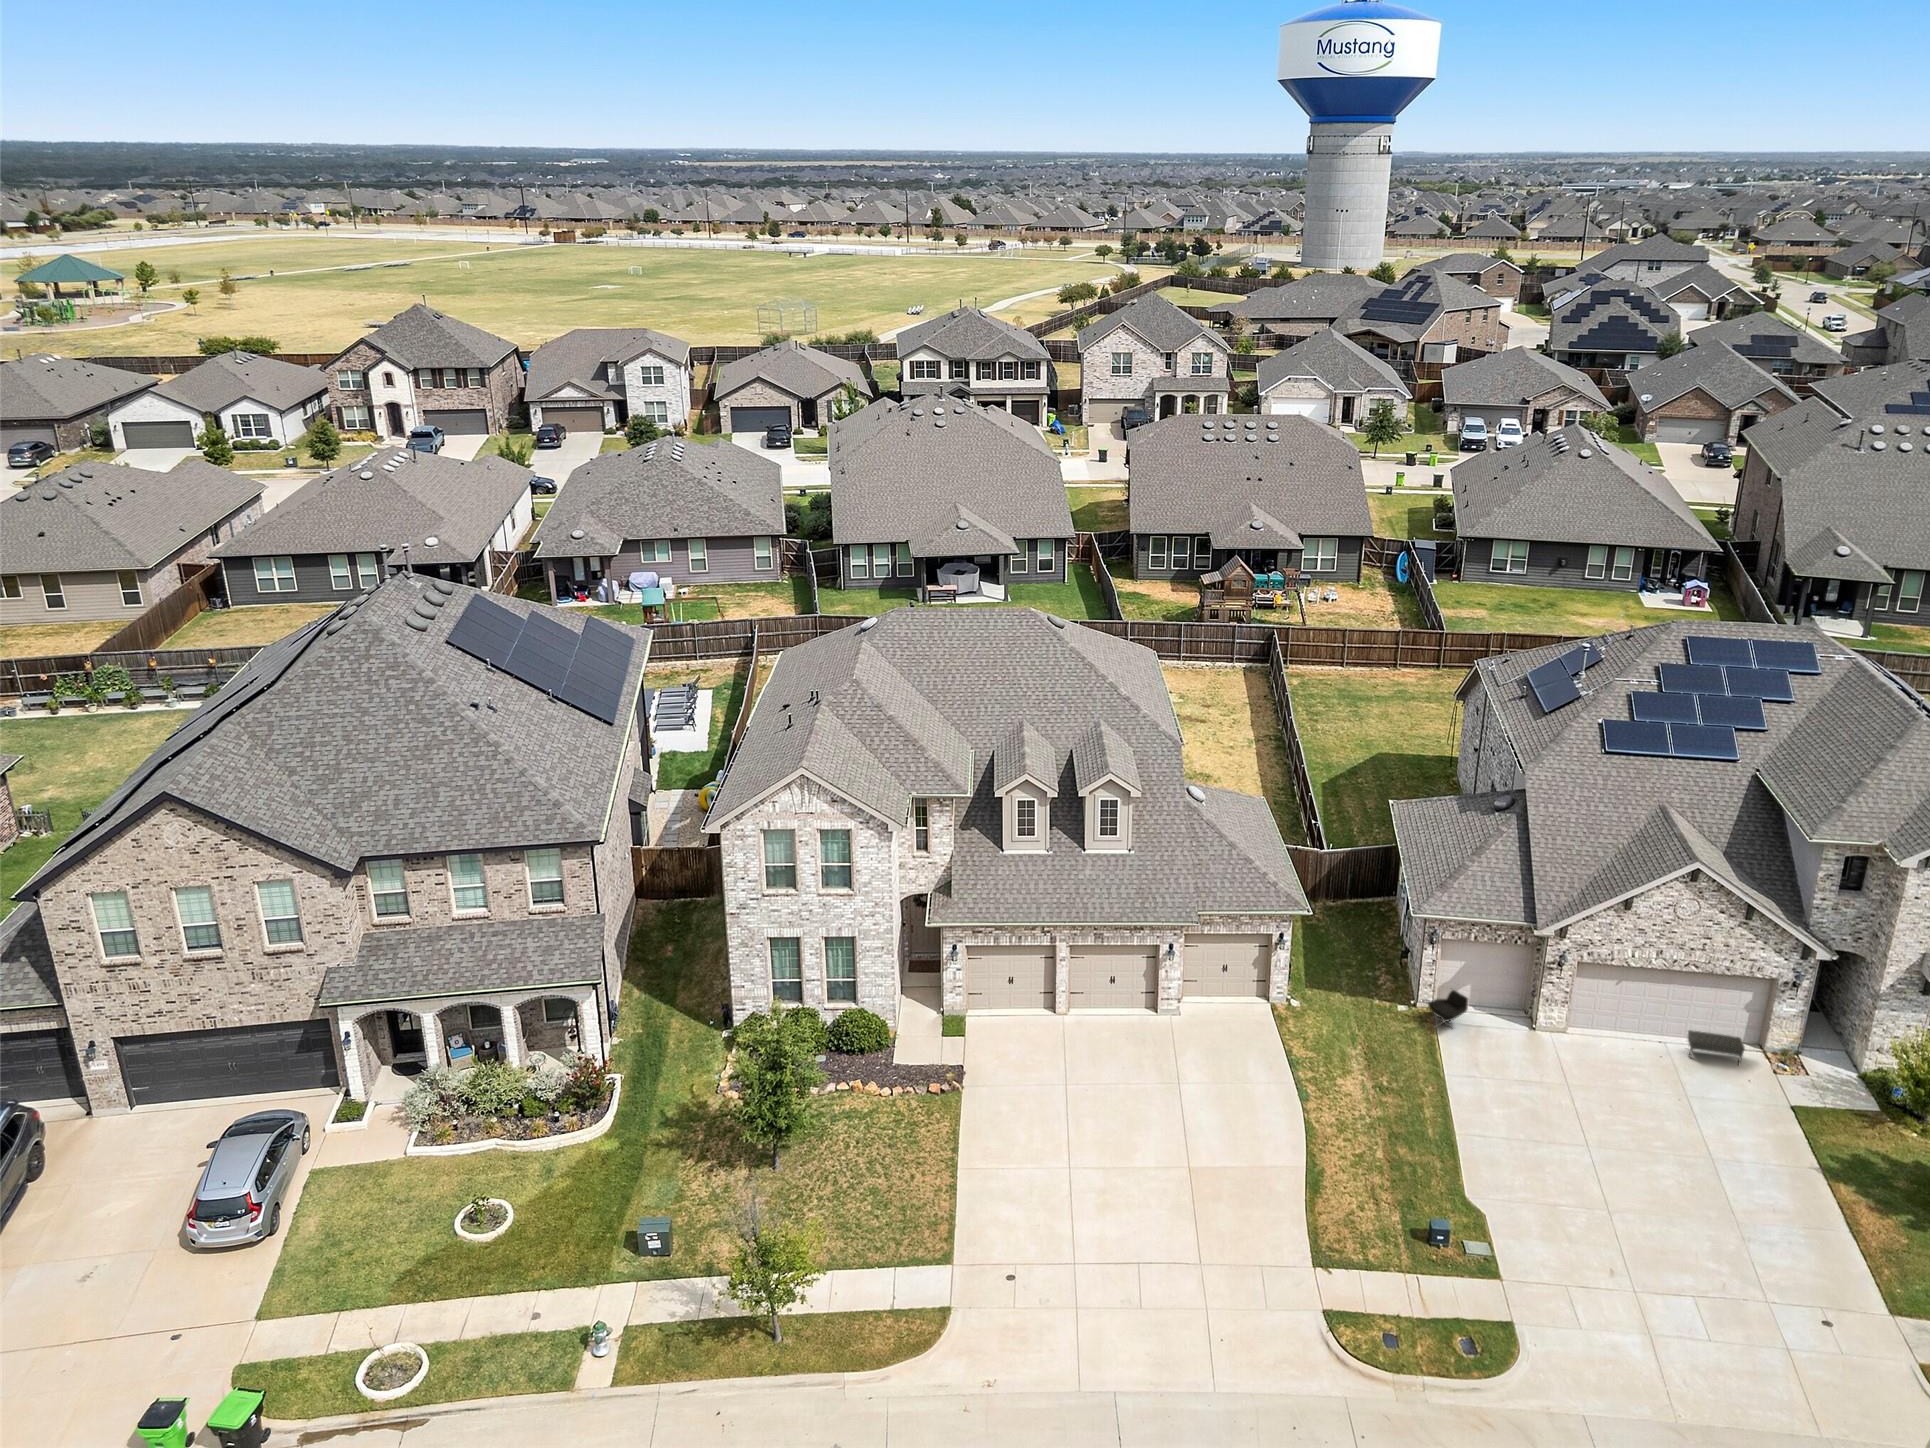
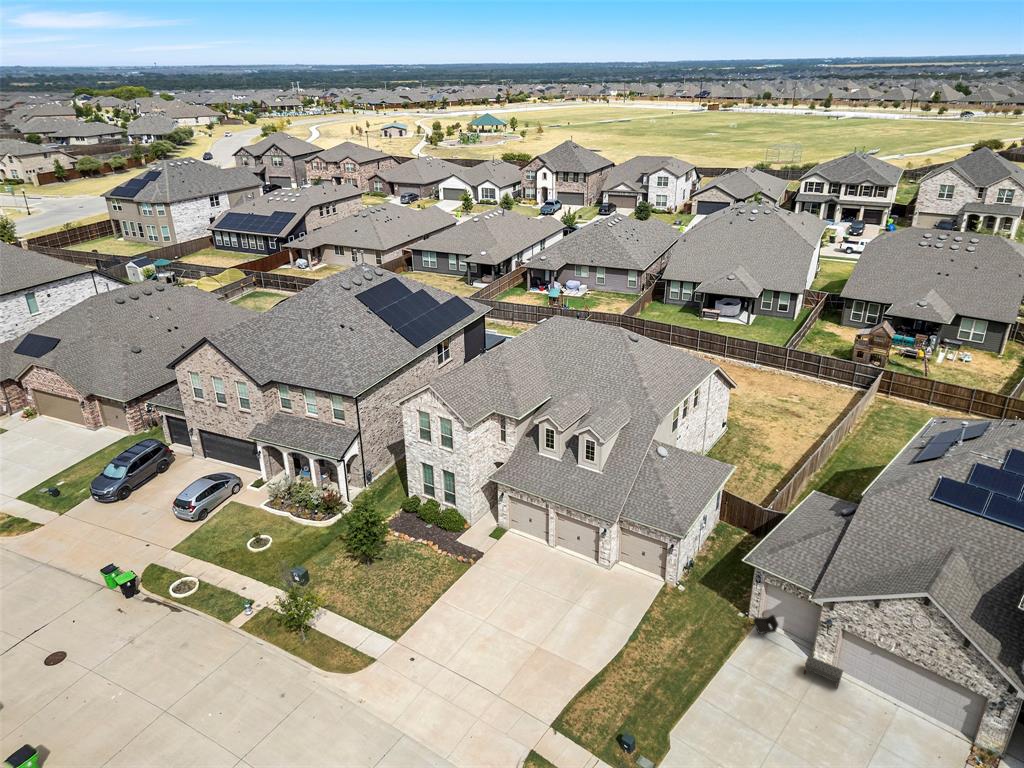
bench: present [1688,1030,1745,1064] -> present [804,656,843,688]

